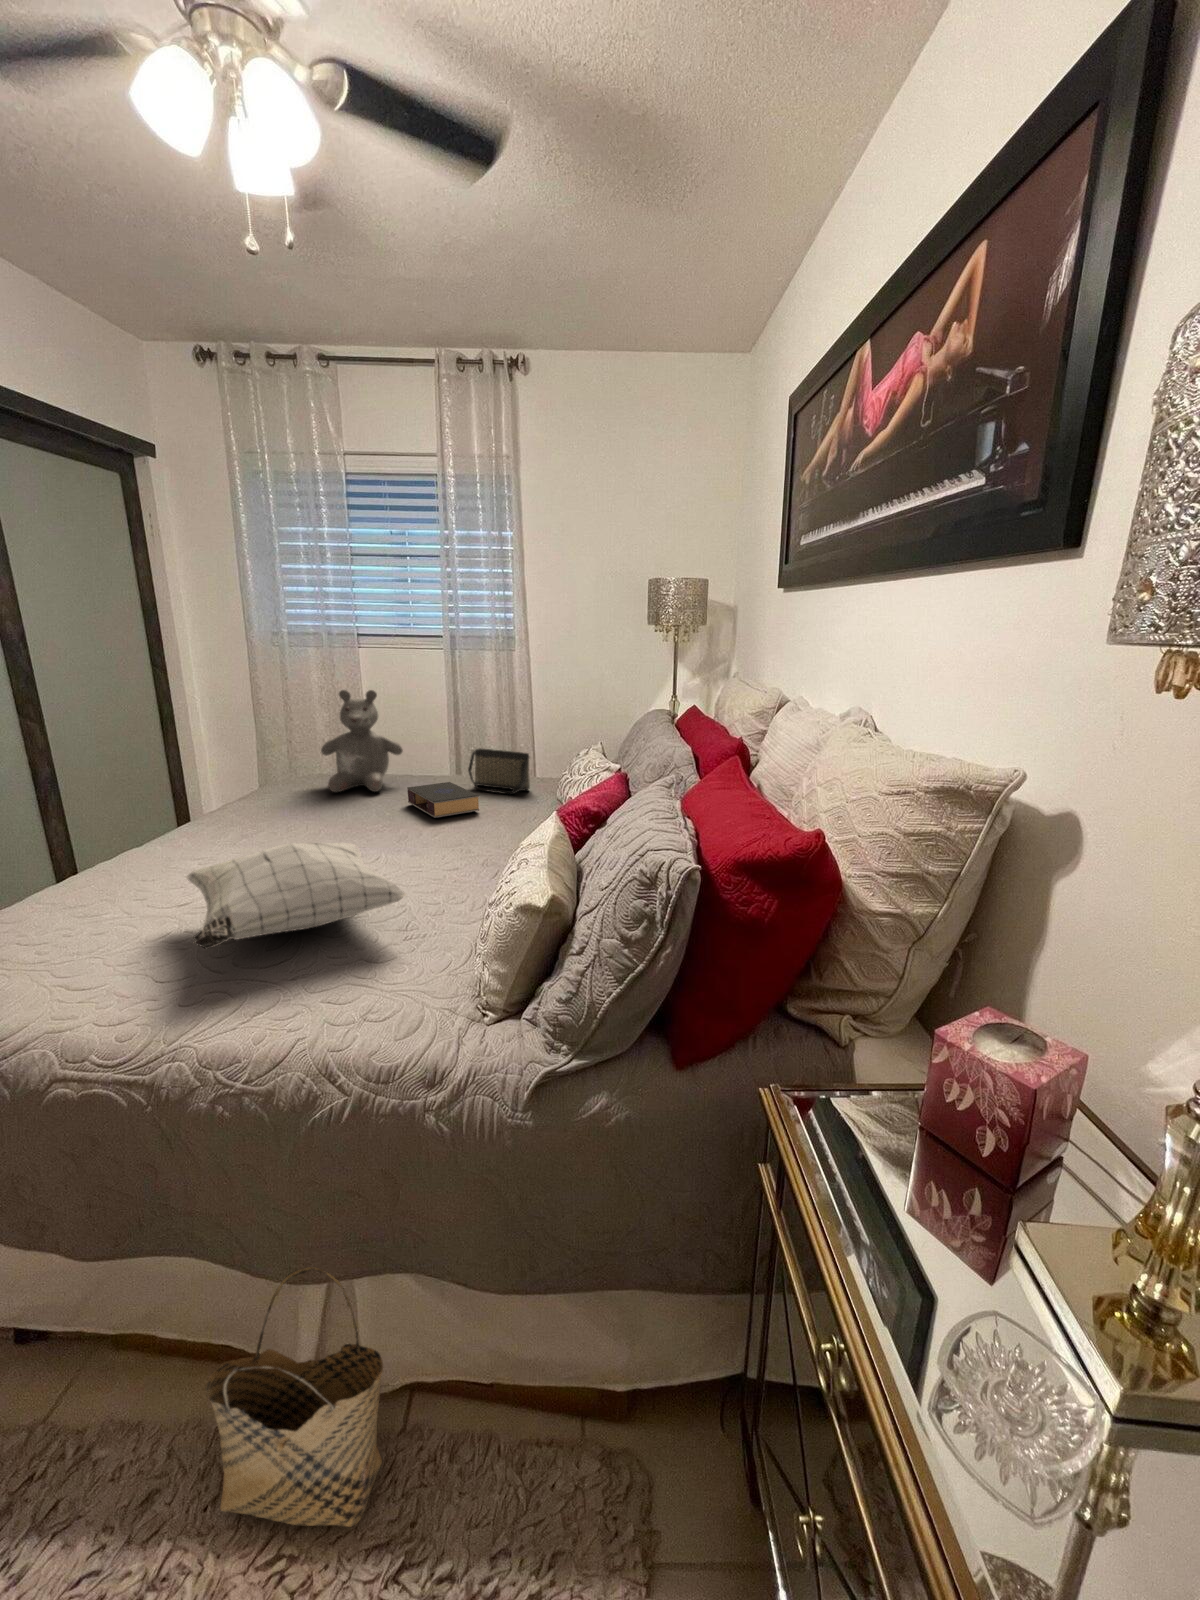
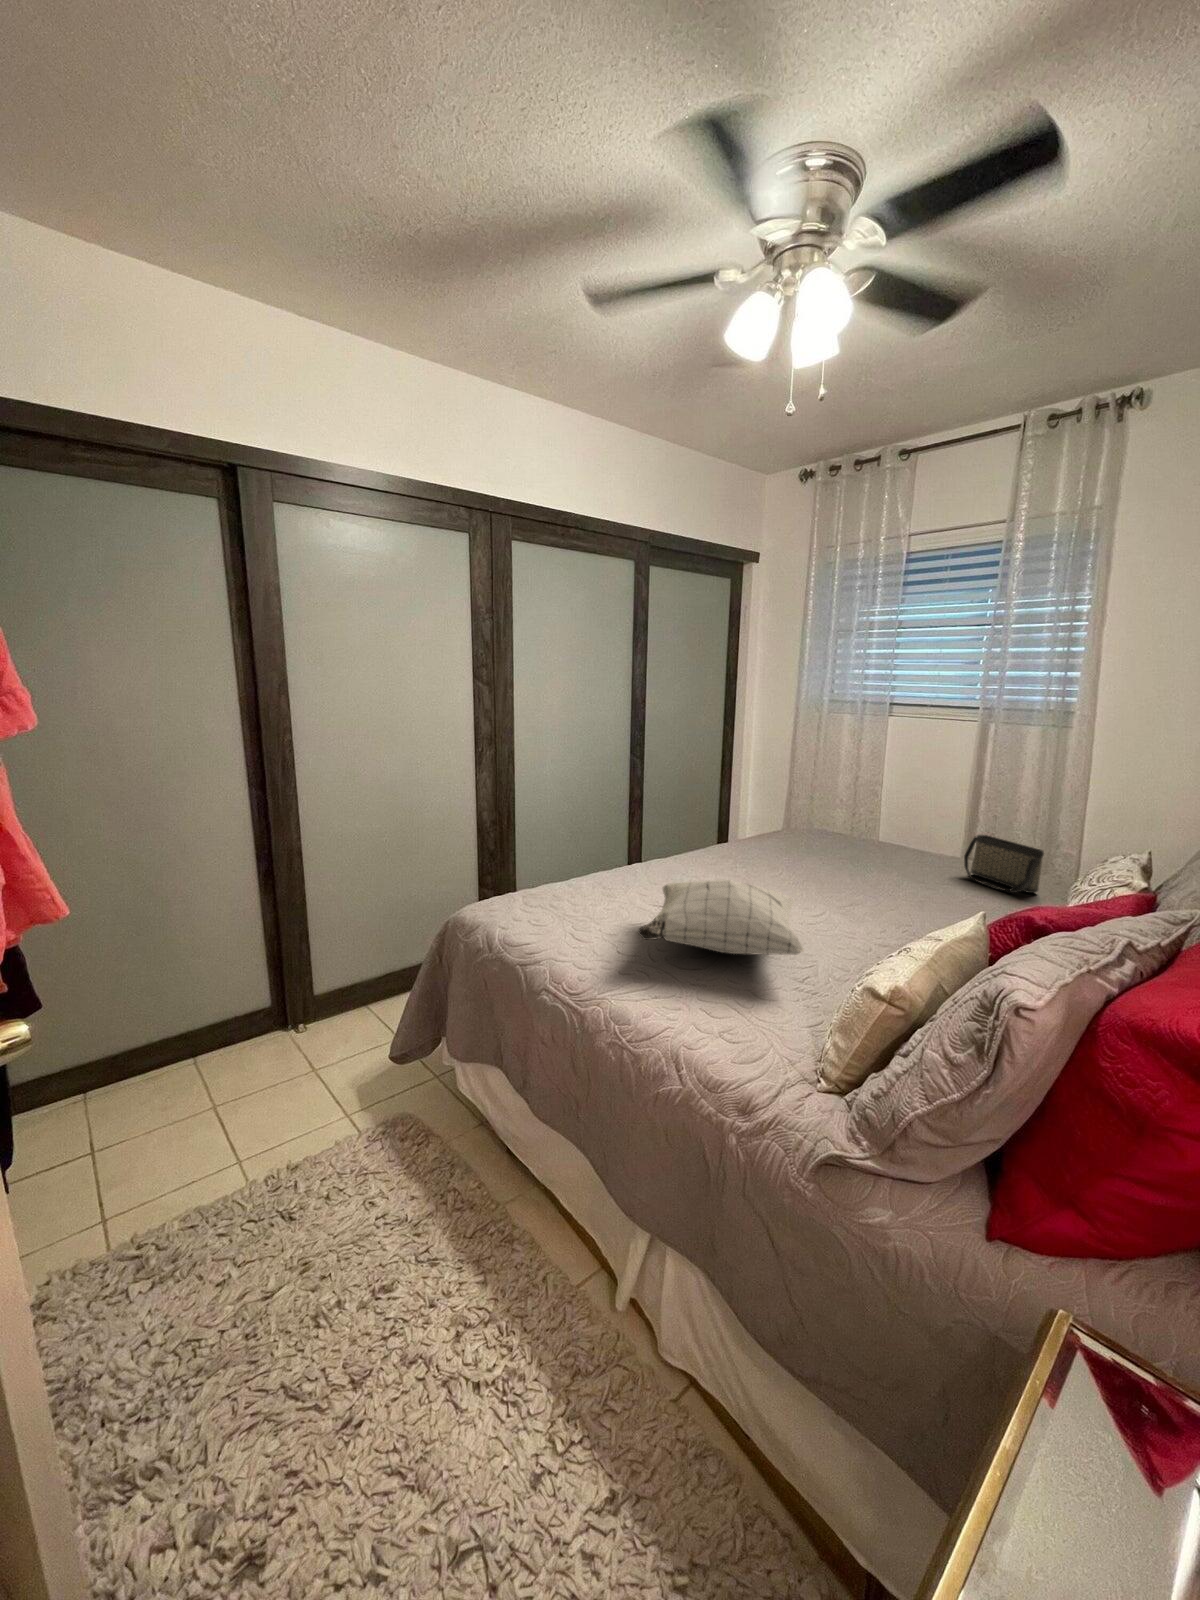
teddy bear: present [321,690,403,792] -> none [817,757,899,858]
book: present [407,782,479,818] -> none [883,860,957,900]
woven basket: present [205,1267,383,1527] -> none [548,1202,660,1432]

